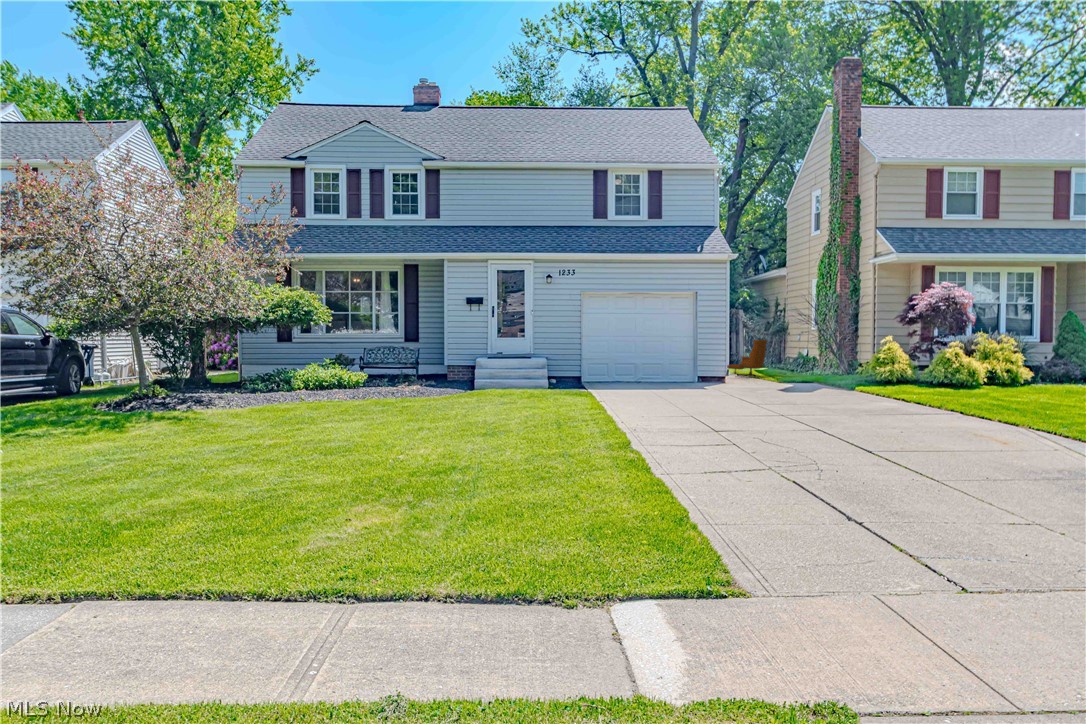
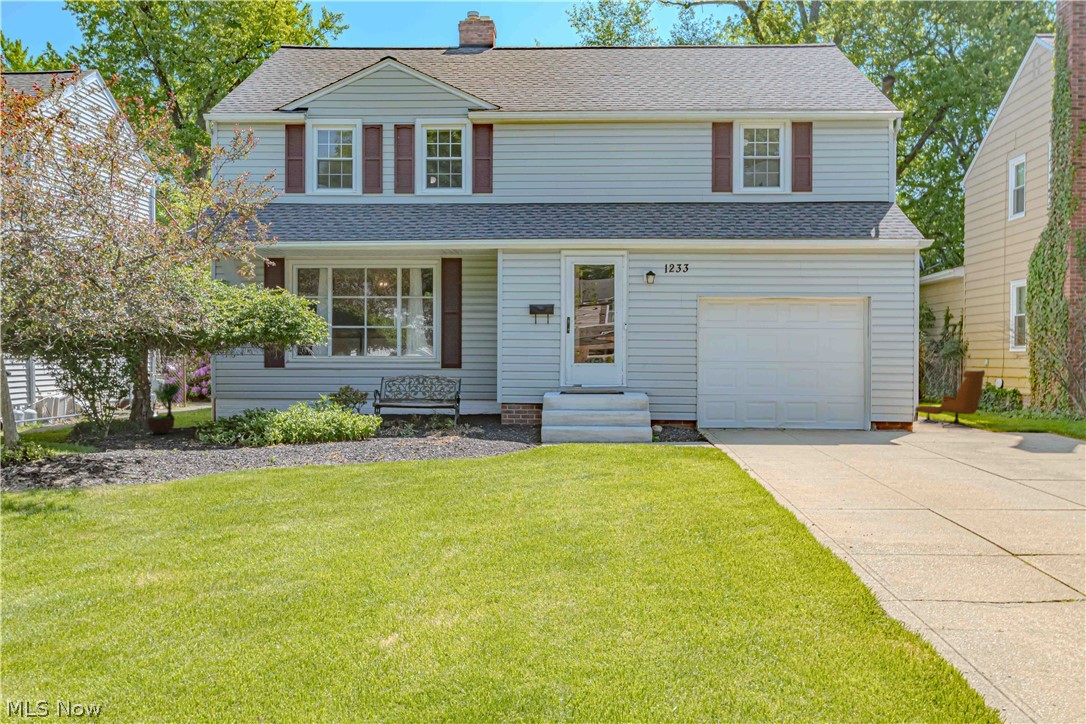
potted tree: none [204,348,228,387] -> present [147,383,181,434]

